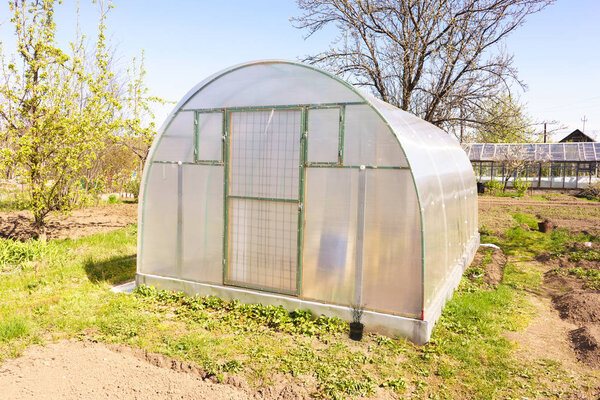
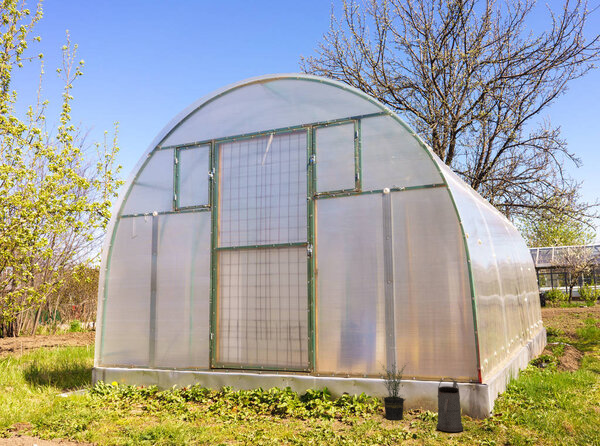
watering can: none [385,315,404,356] -> present [437,378,463,432]

